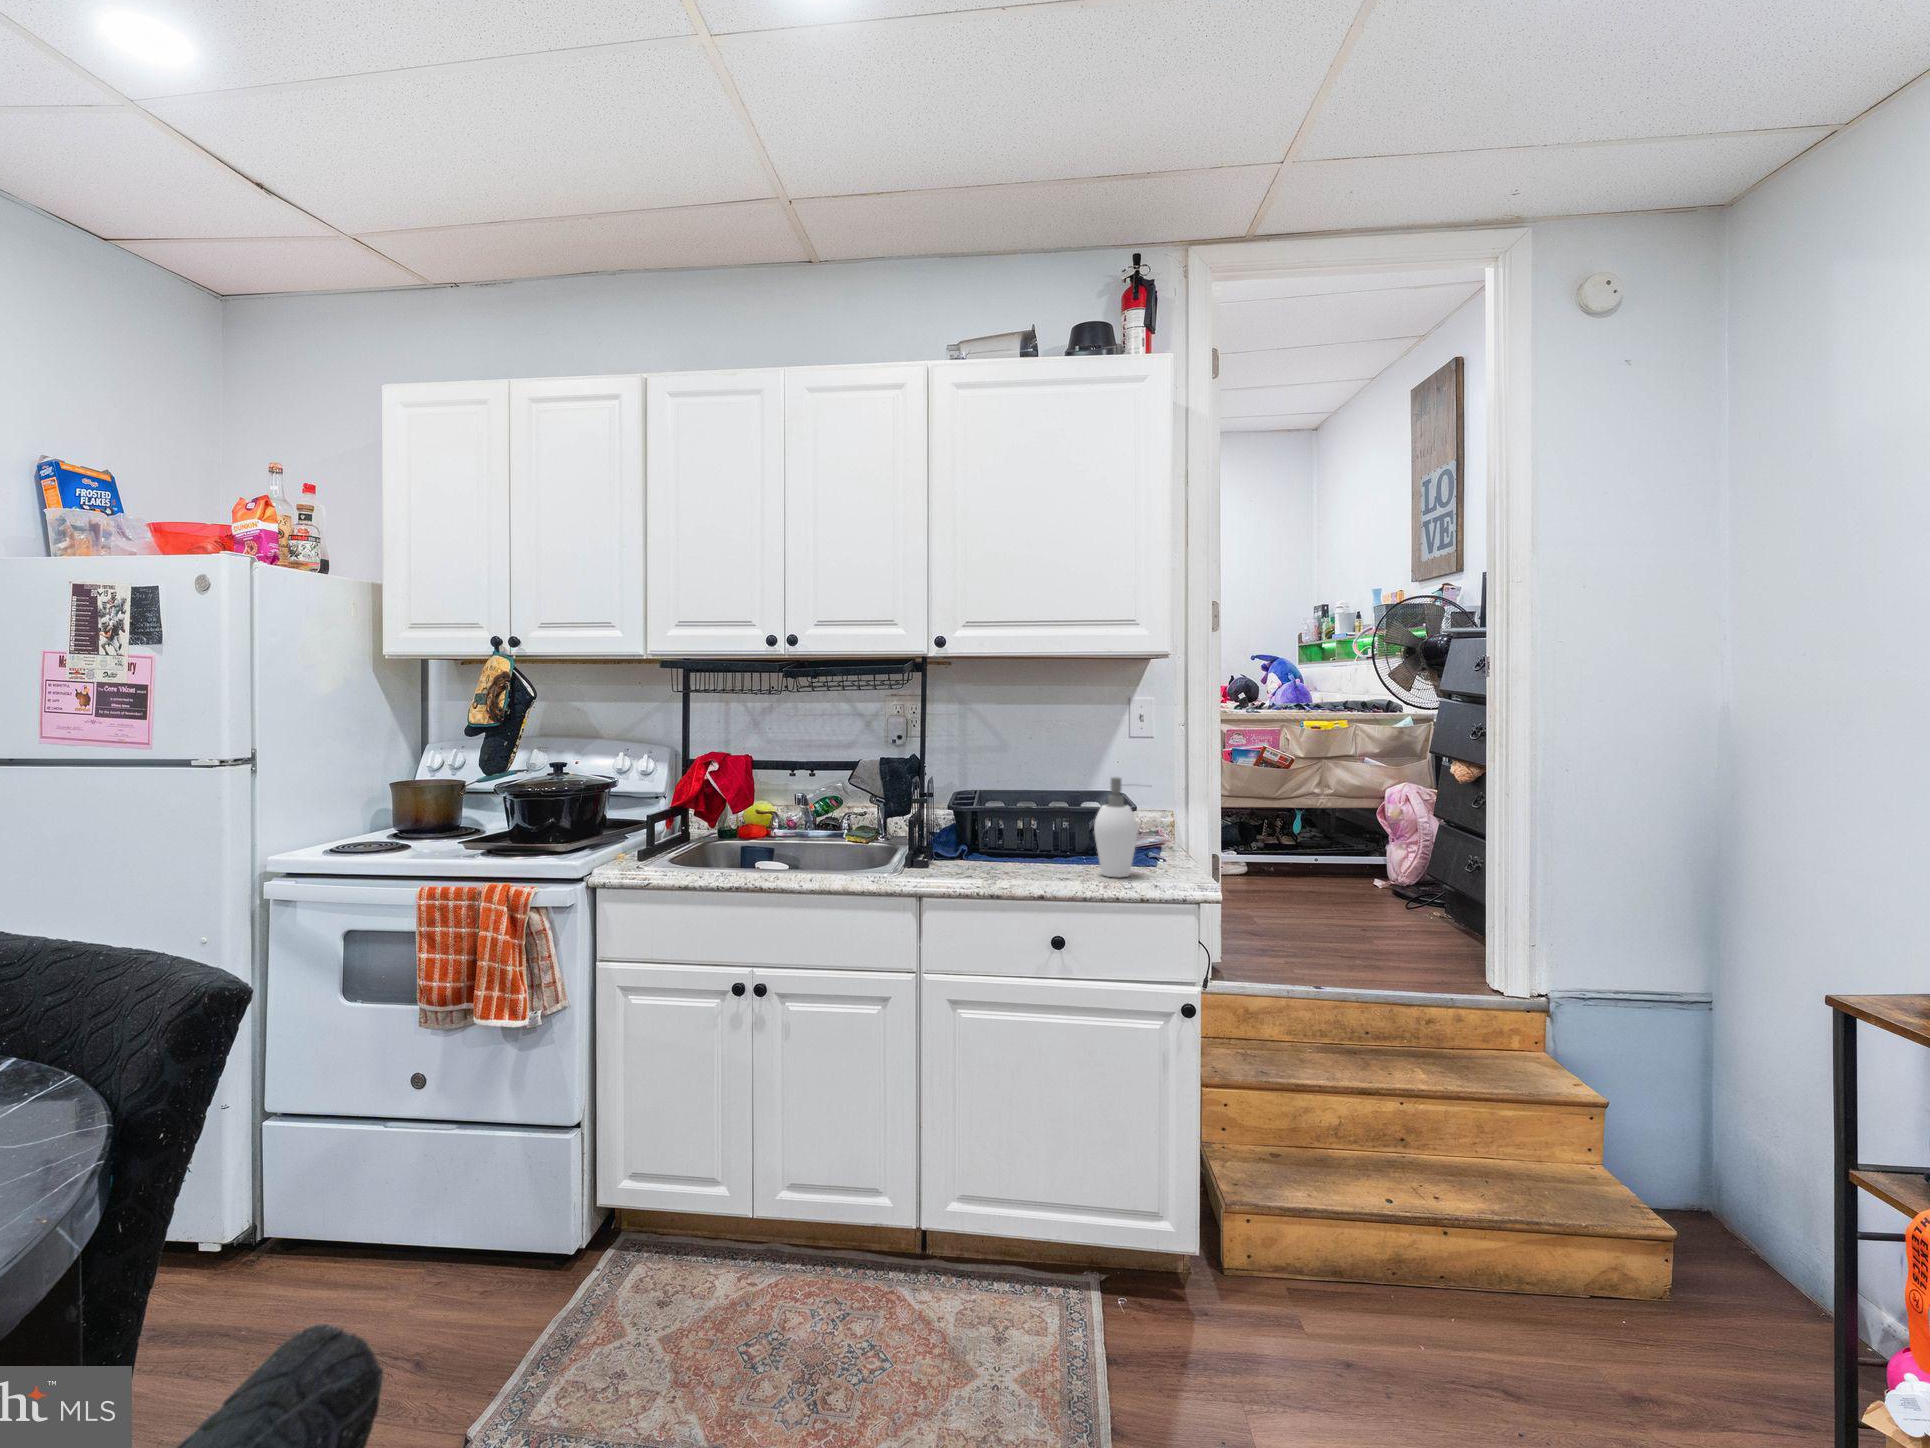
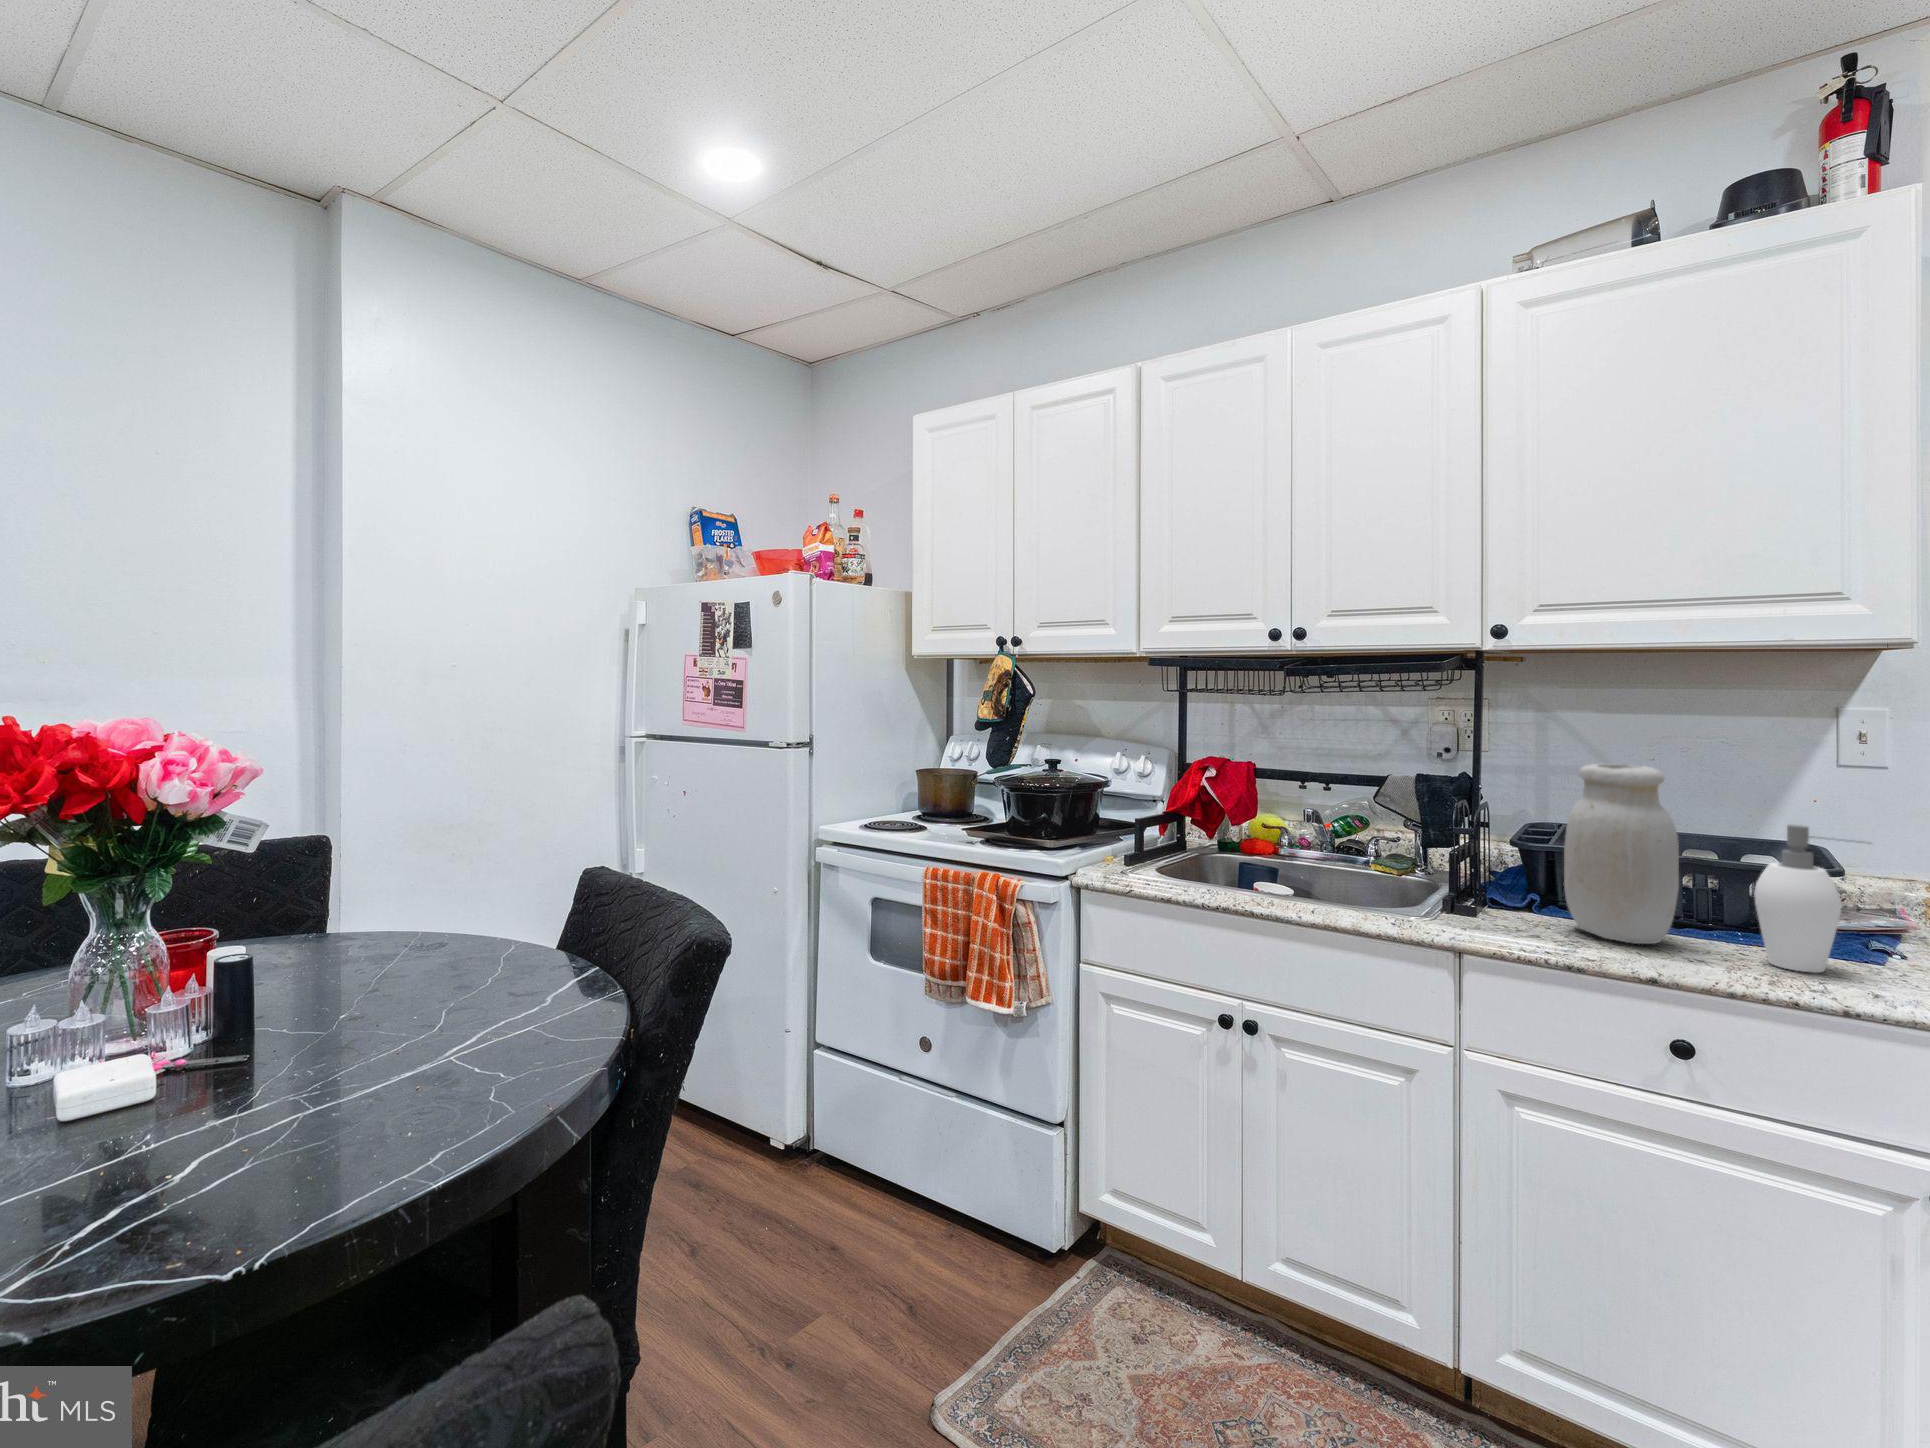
jar: none [986,741,1053,873] -> present [1564,764,1679,944]

